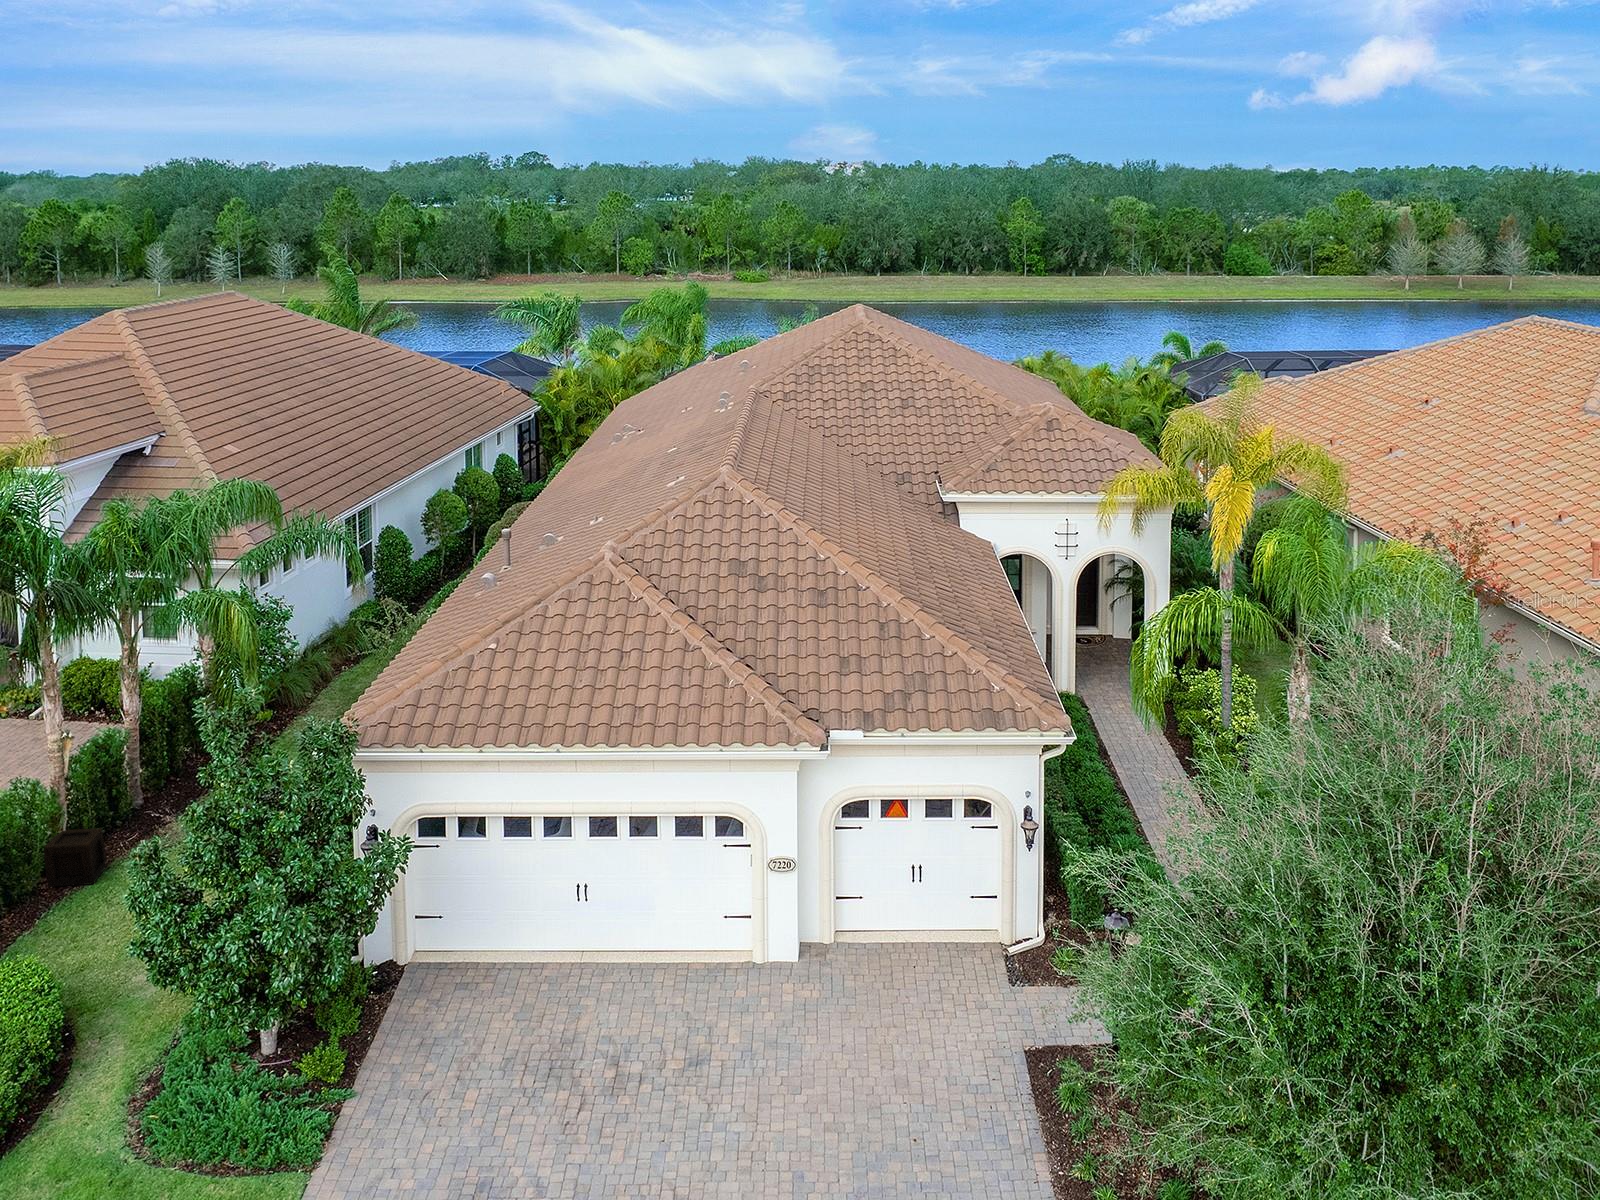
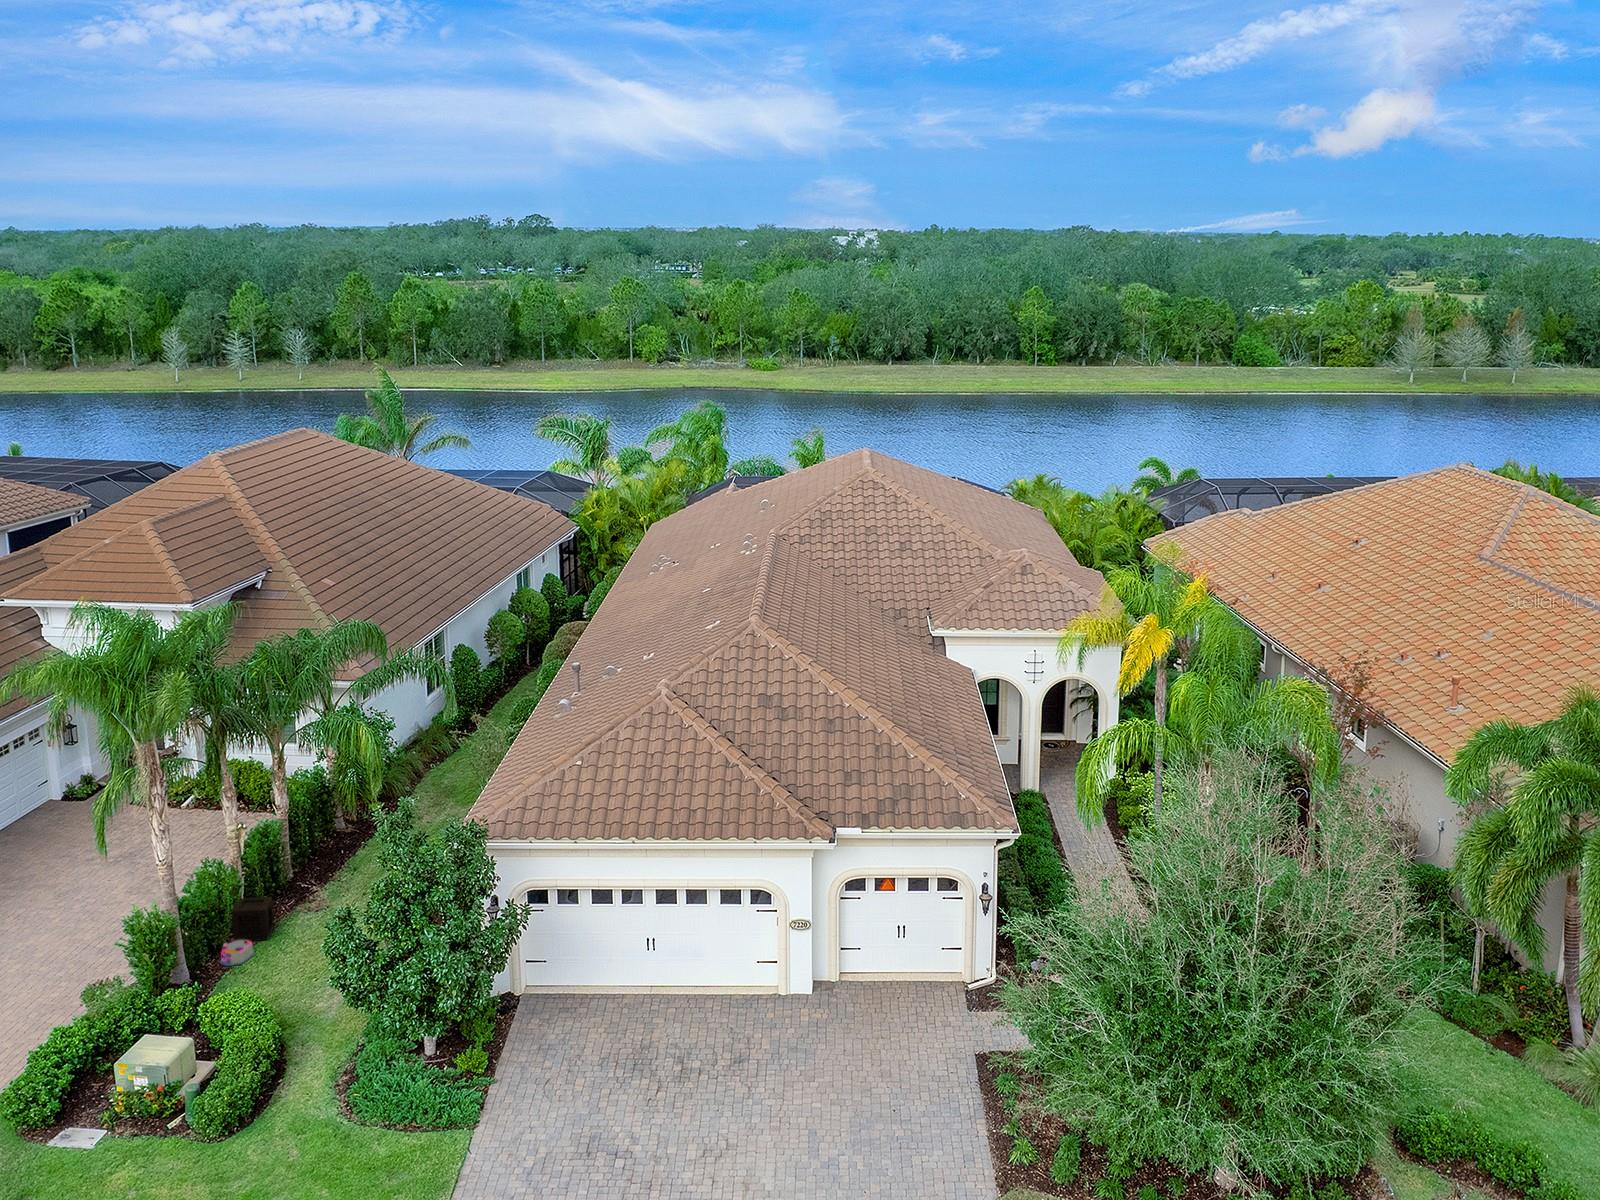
storage bin: none [21,885,72,920] -> present [220,940,254,966]

